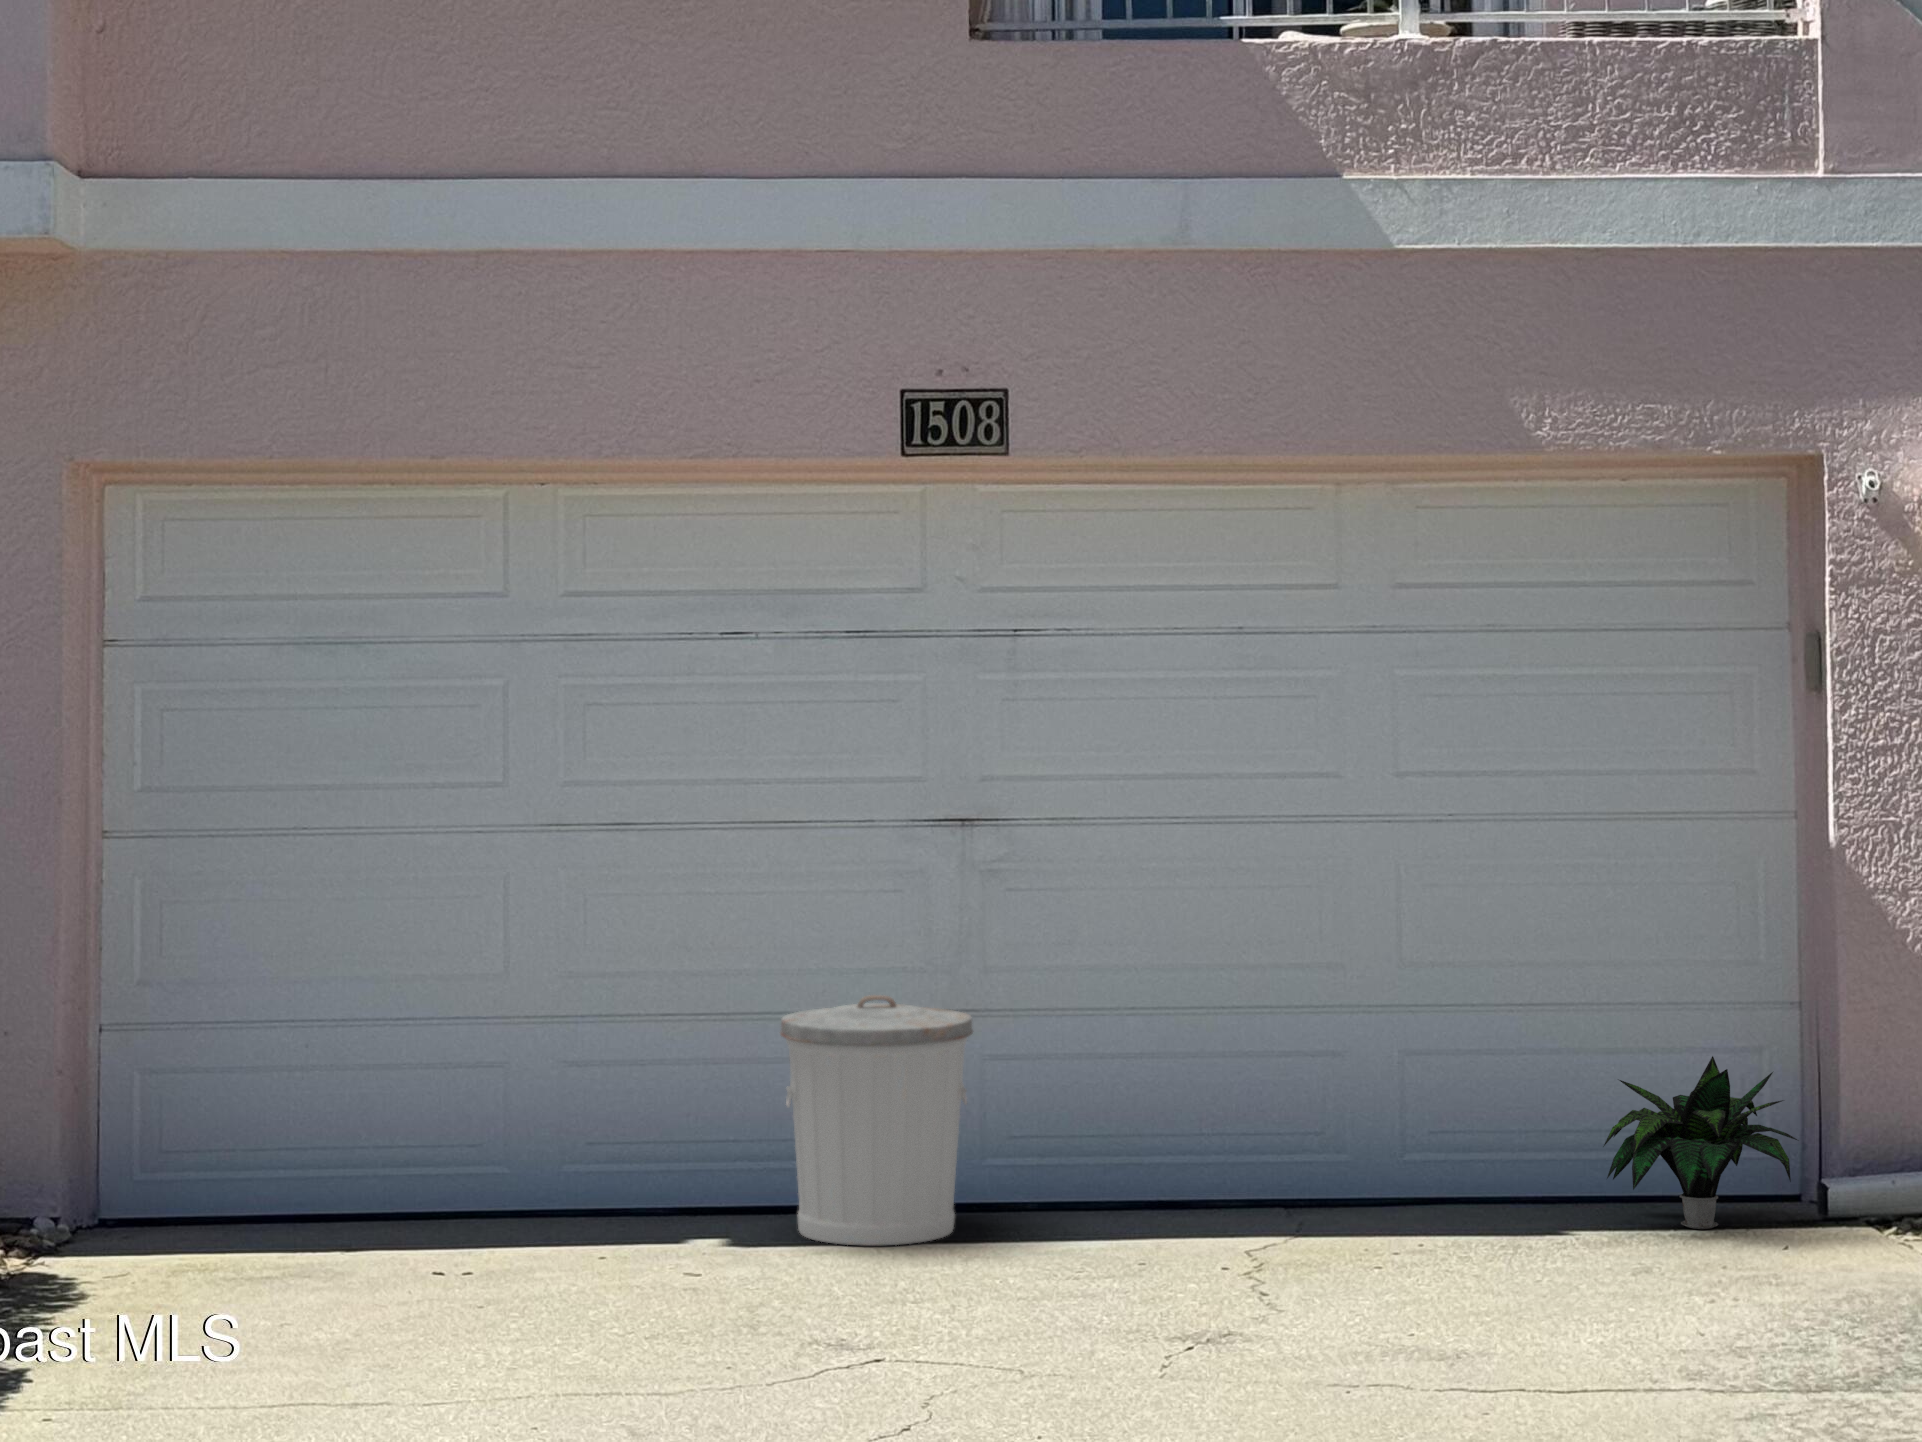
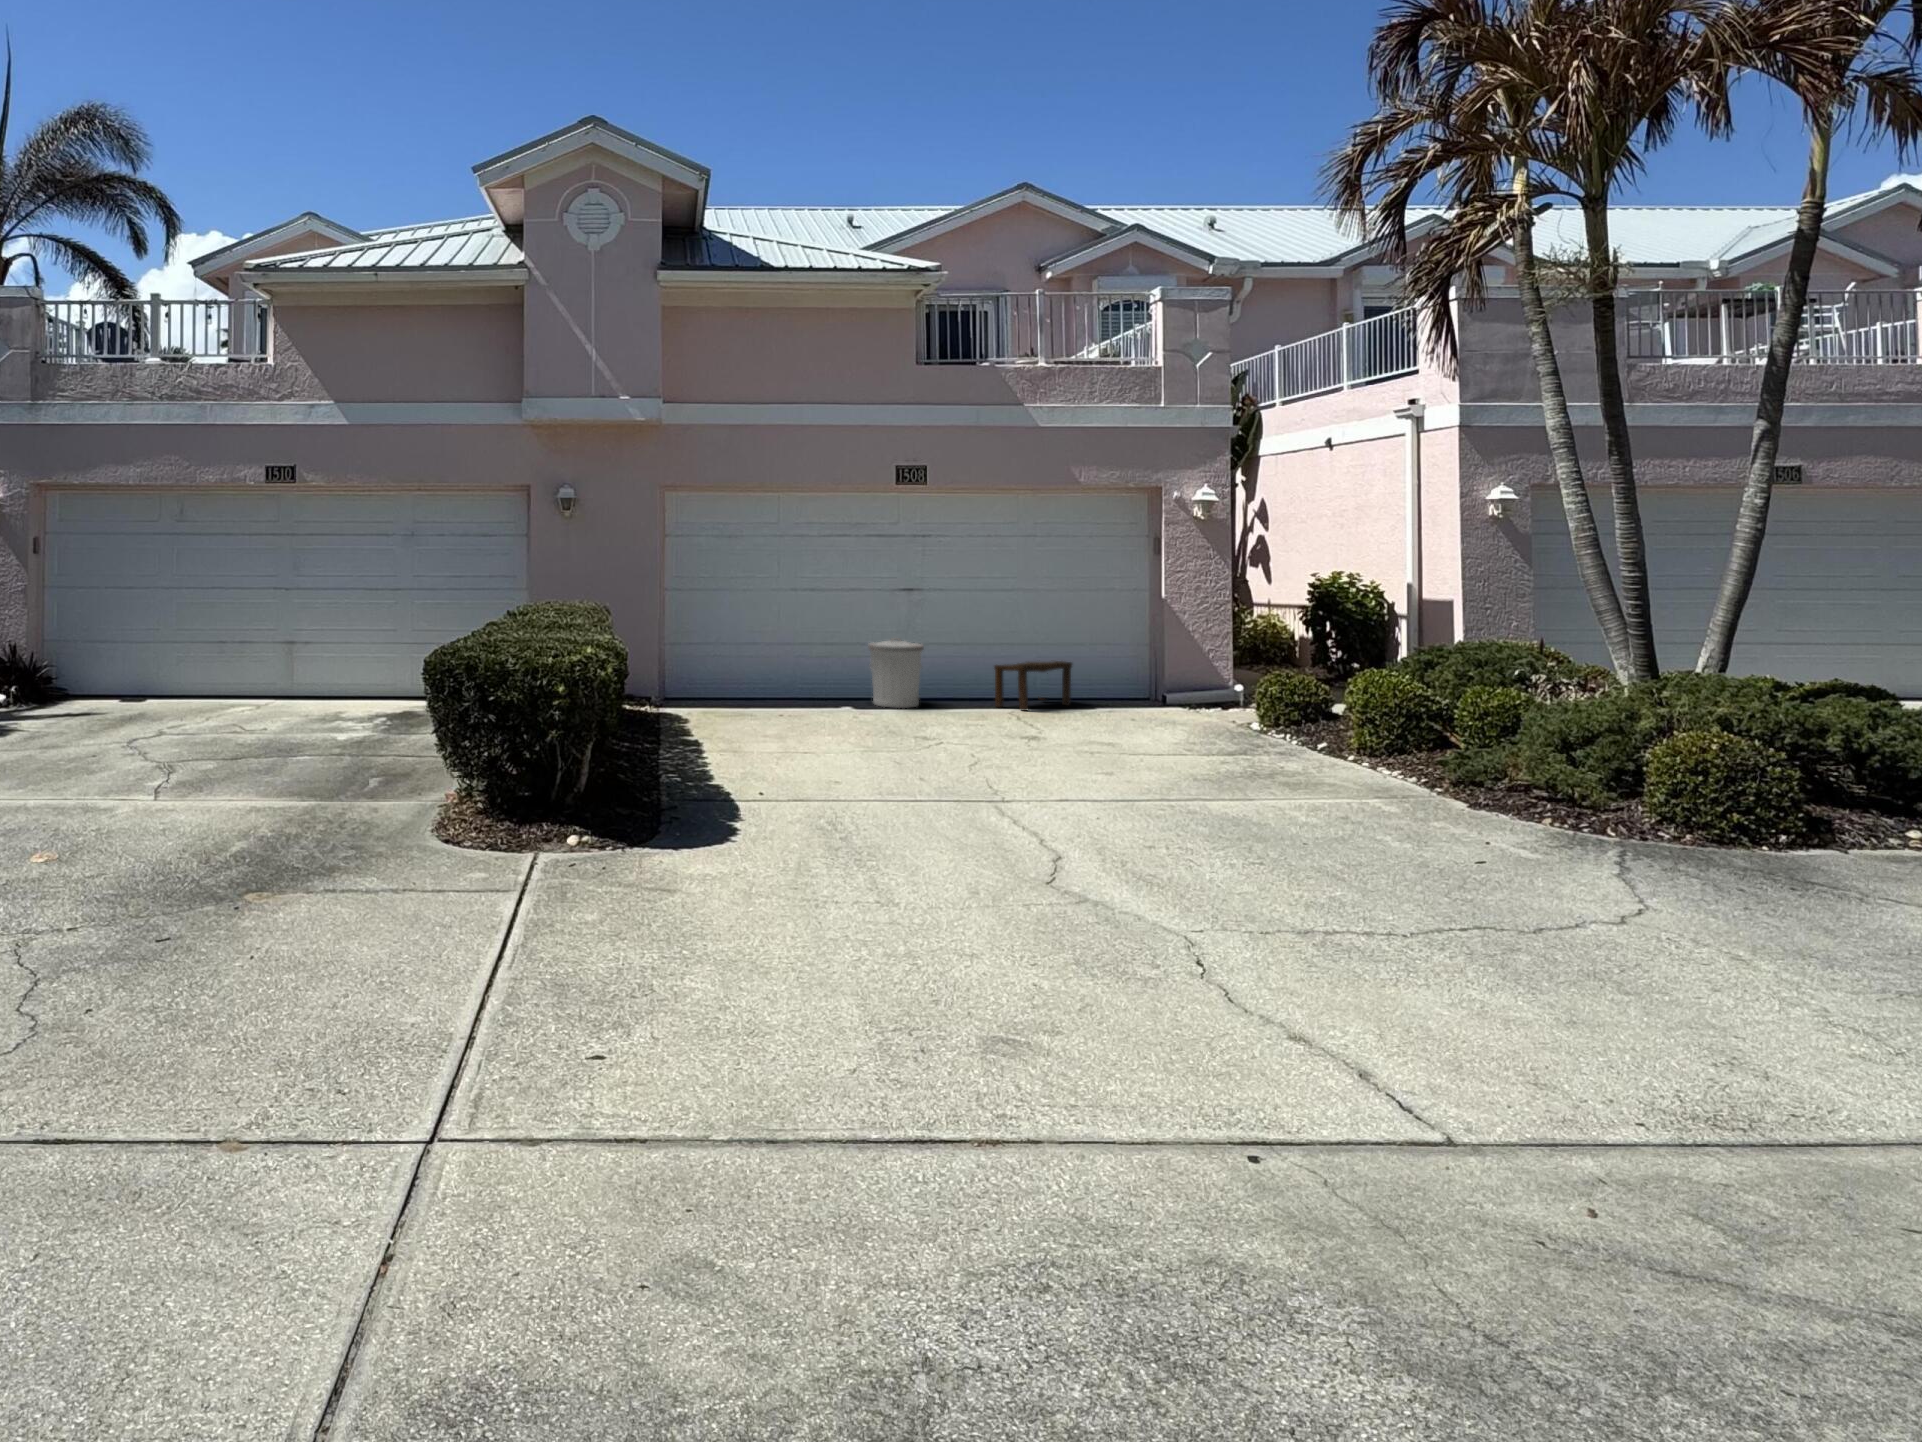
potted plant: present [1603,1056,1797,1229] -> none [1100,658,1161,706]
bench: none [1214,1063,1499,1255] -> present [994,661,1072,711]

